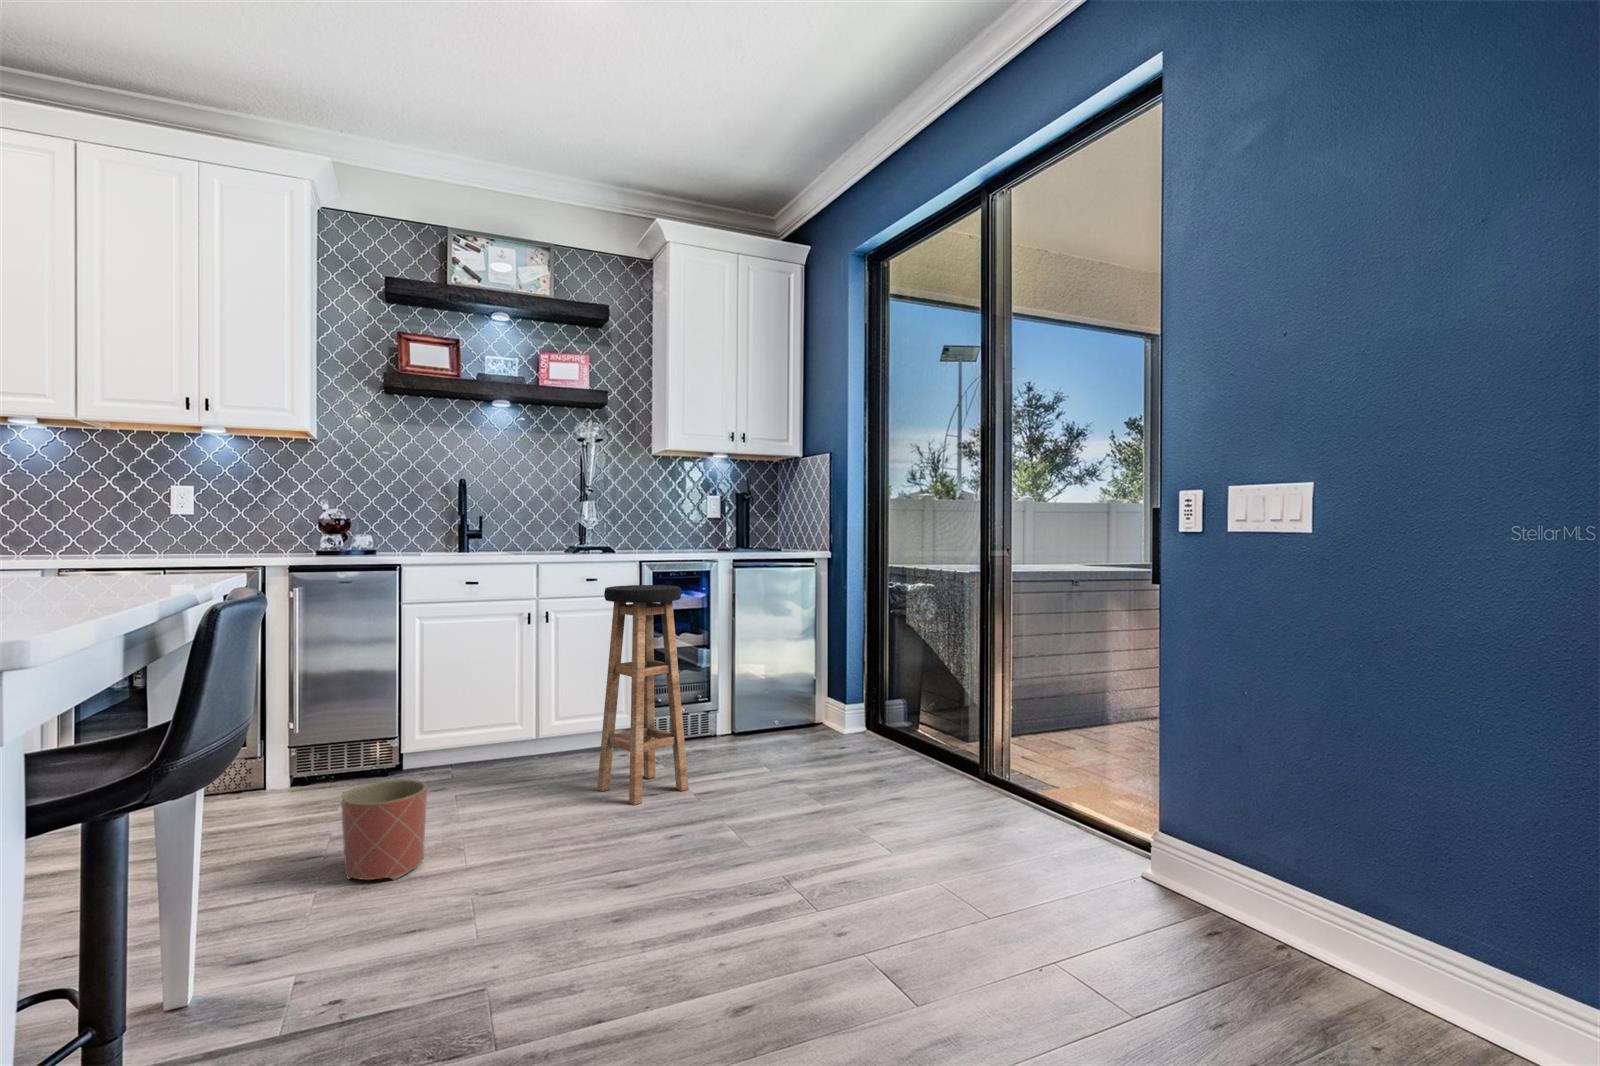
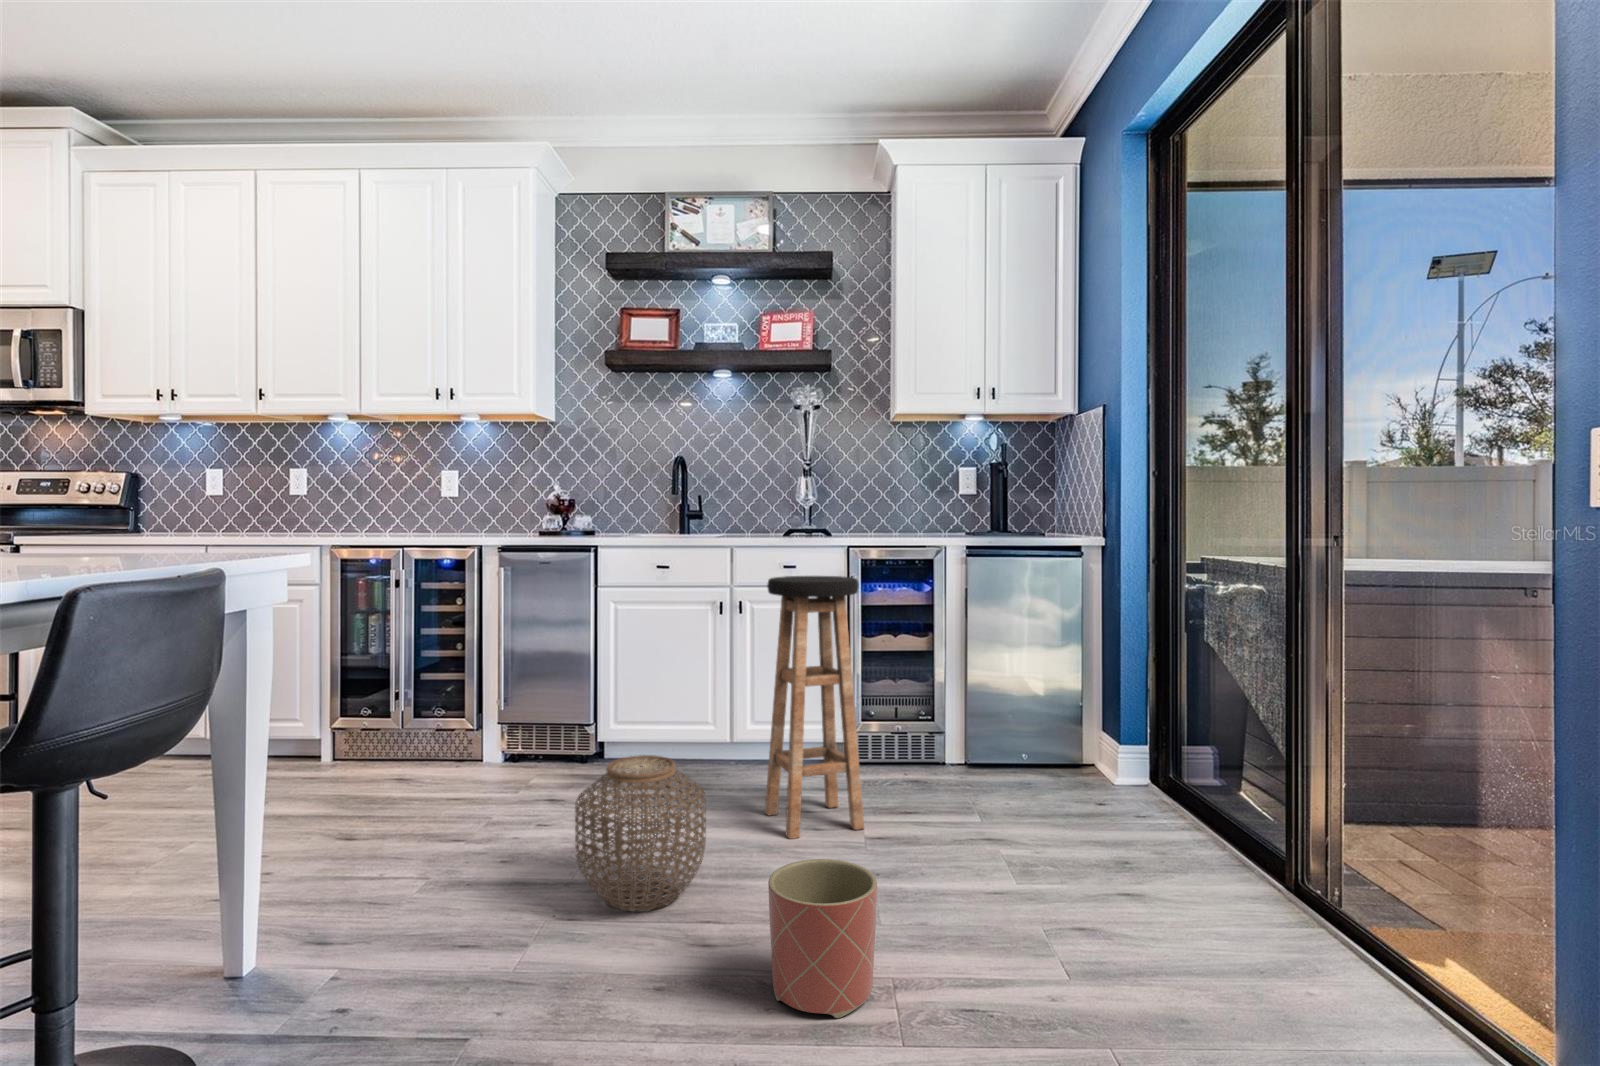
woven basket: none [485,744,602,878] -> present [575,755,706,911]
planter: present [341,779,427,880] -> present [768,859,877,1018]

